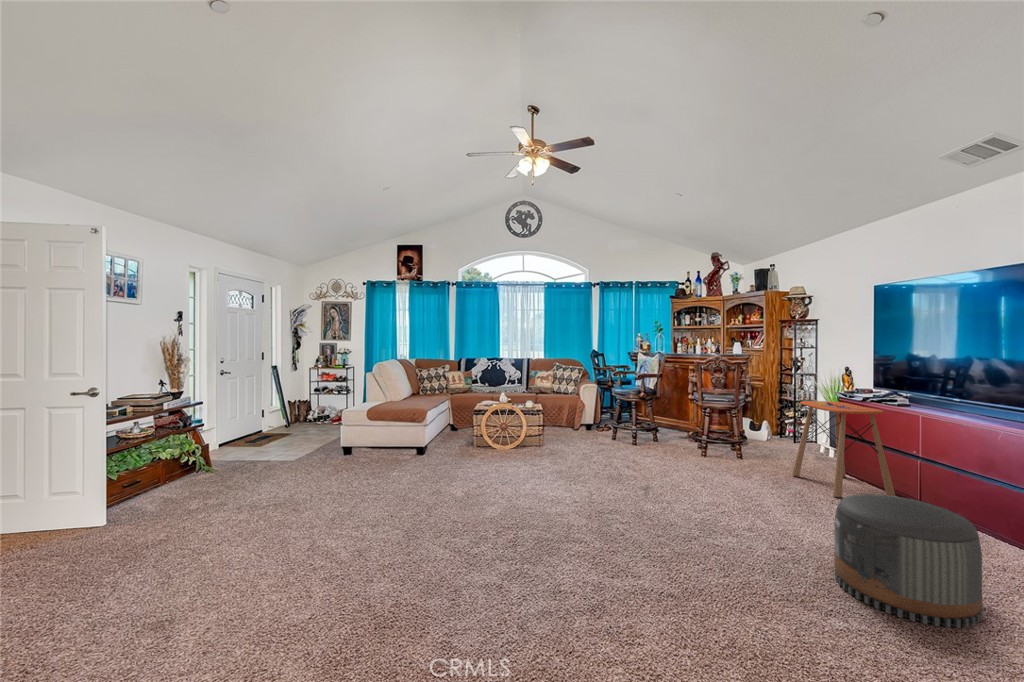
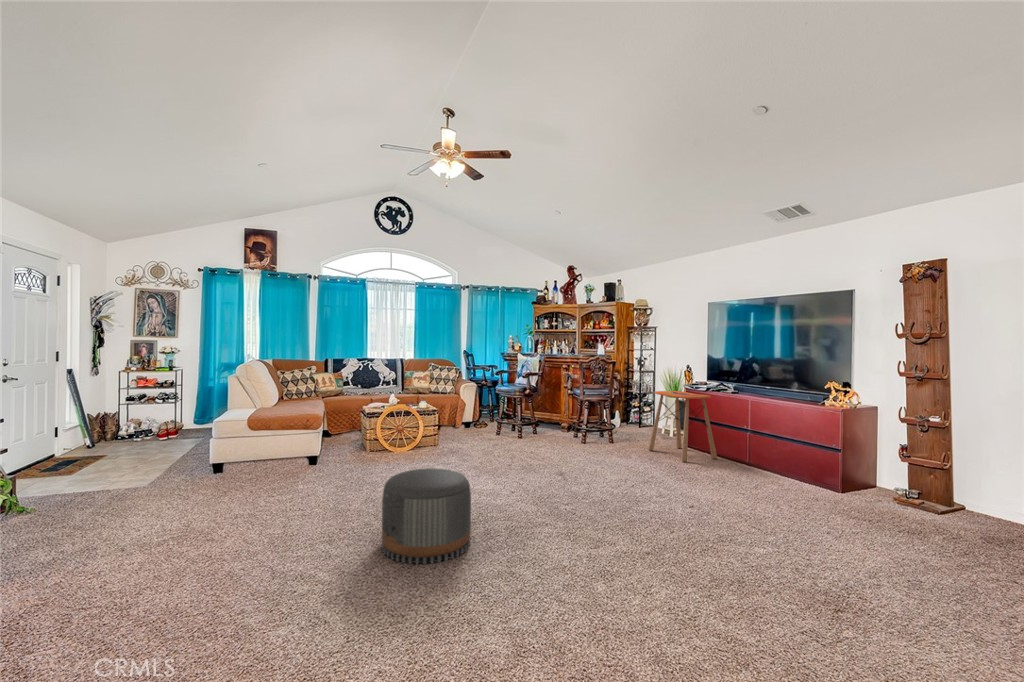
pouf: present [834,494,982,628] -> present [382,468,471,564]

